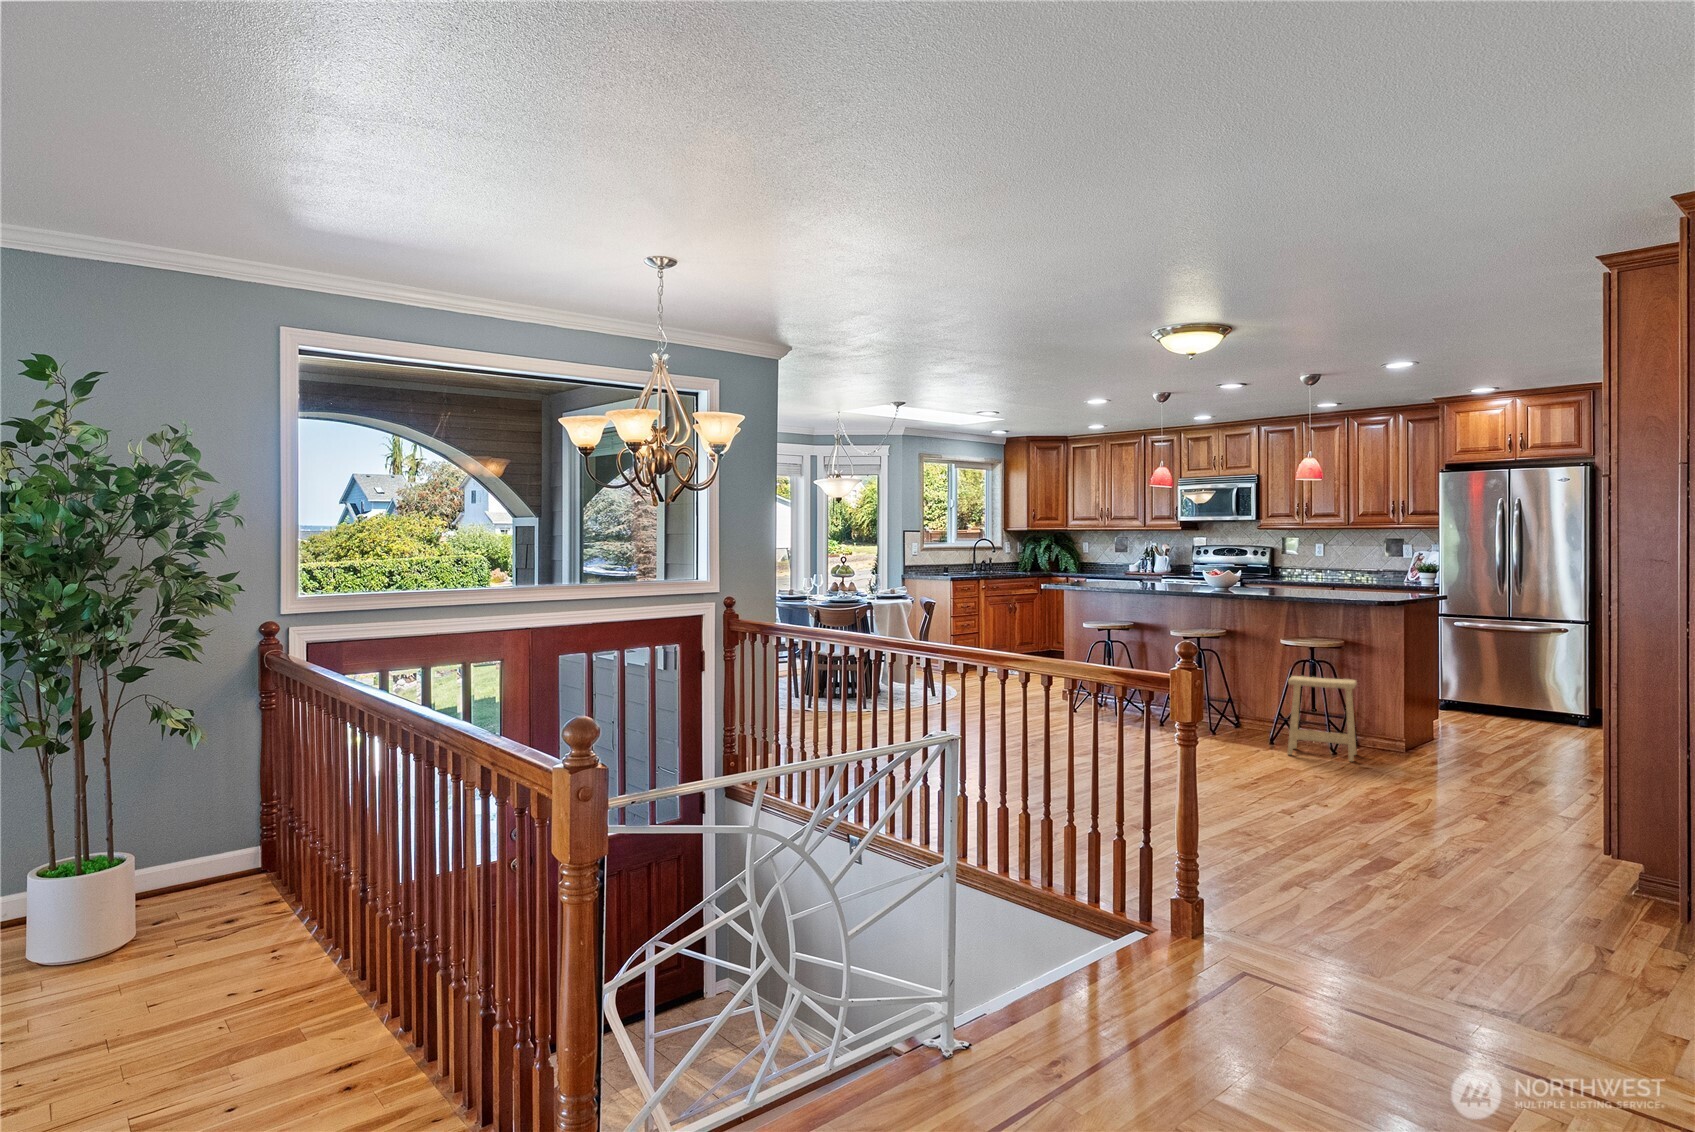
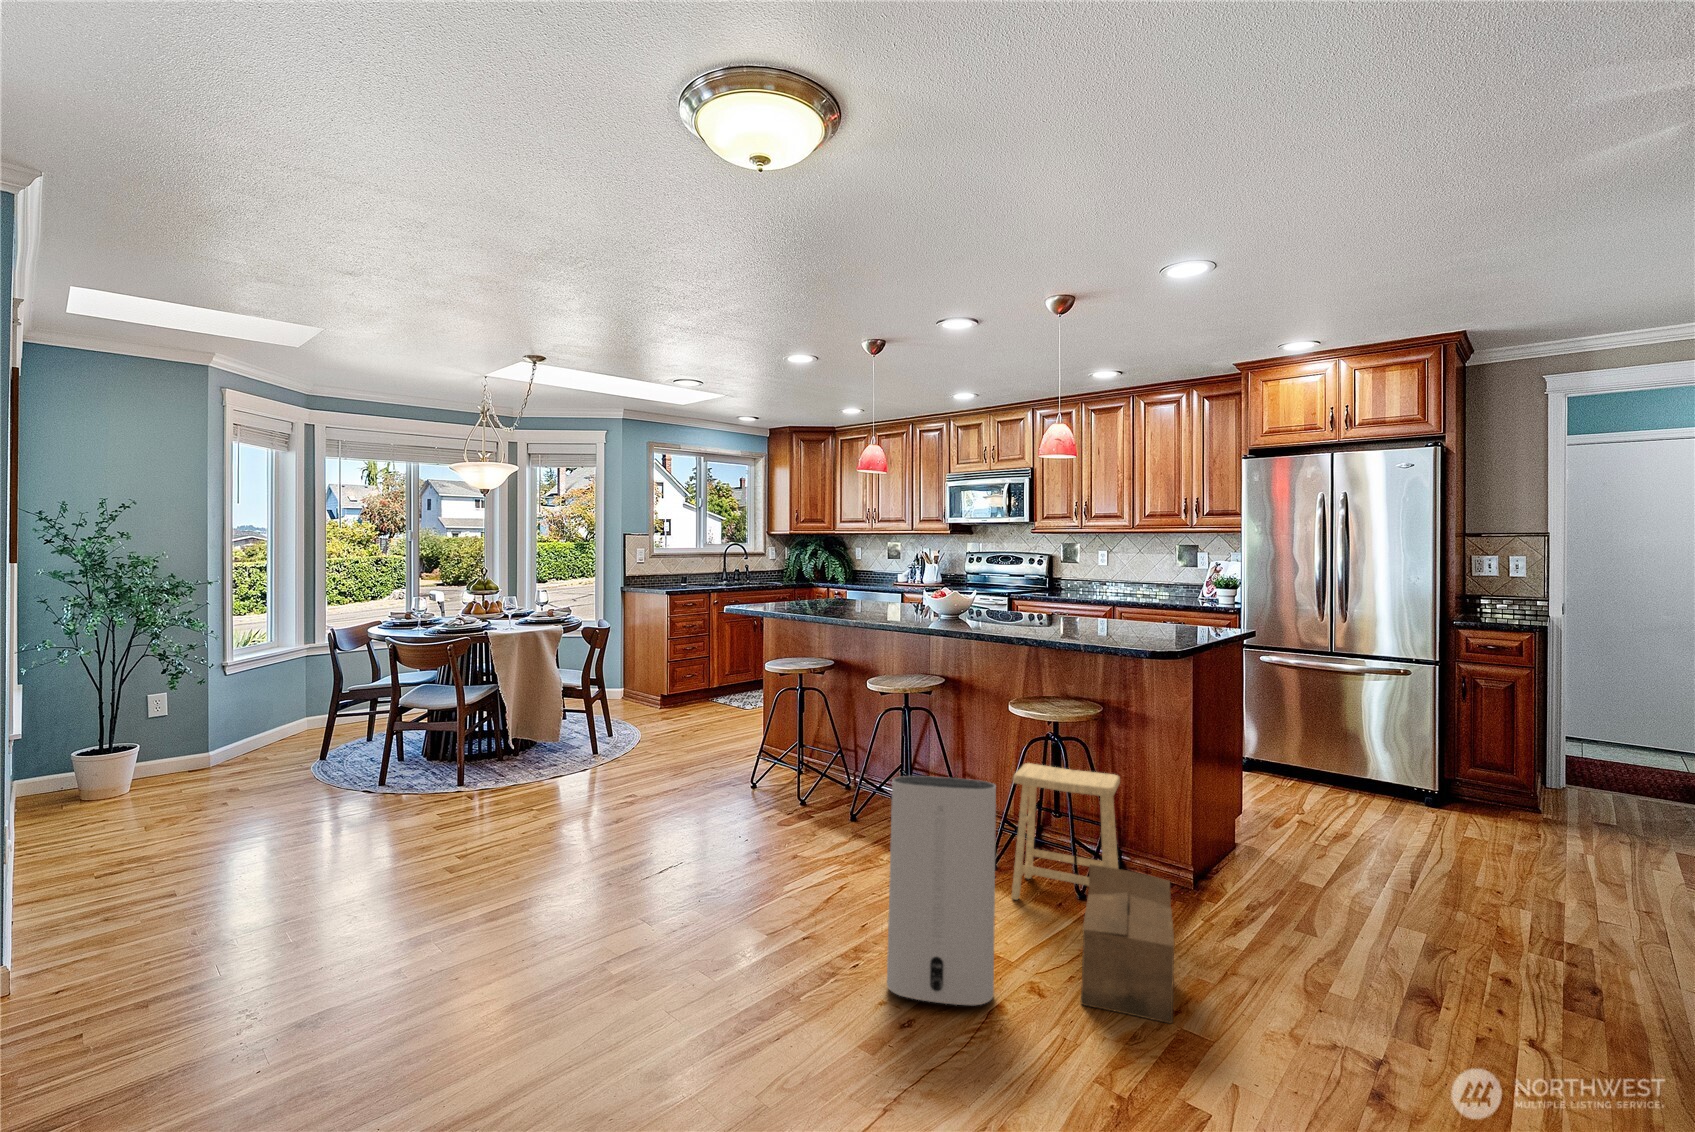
air purifier: none [1232,667,1294,780] -> present [887,776,996,1005]
cardboard box: none [1343,720,1396,787] -> present [1081,864,1174,1023]

